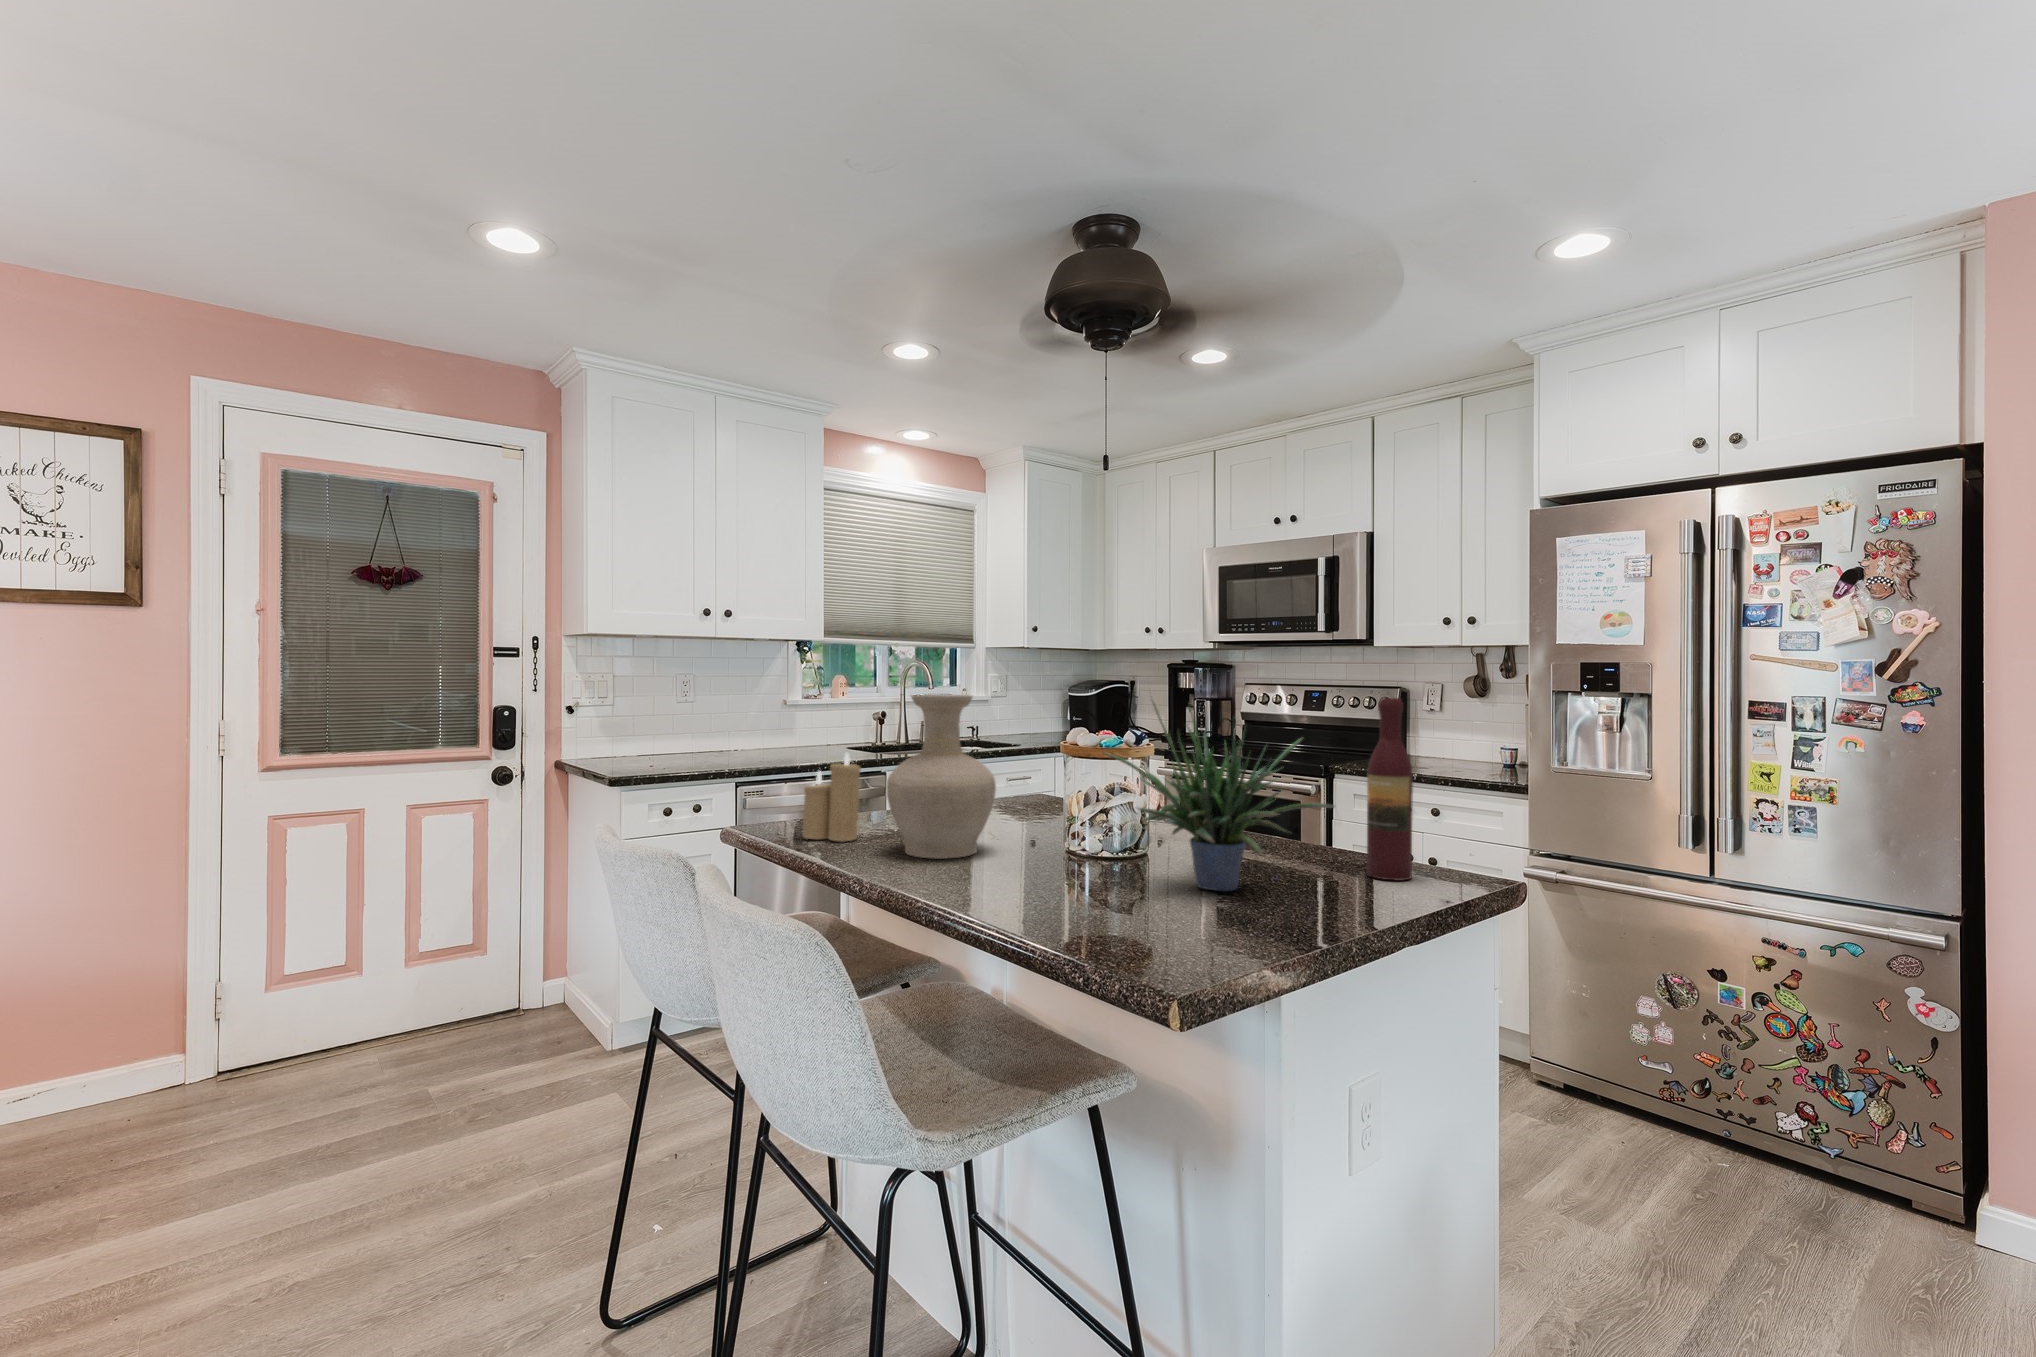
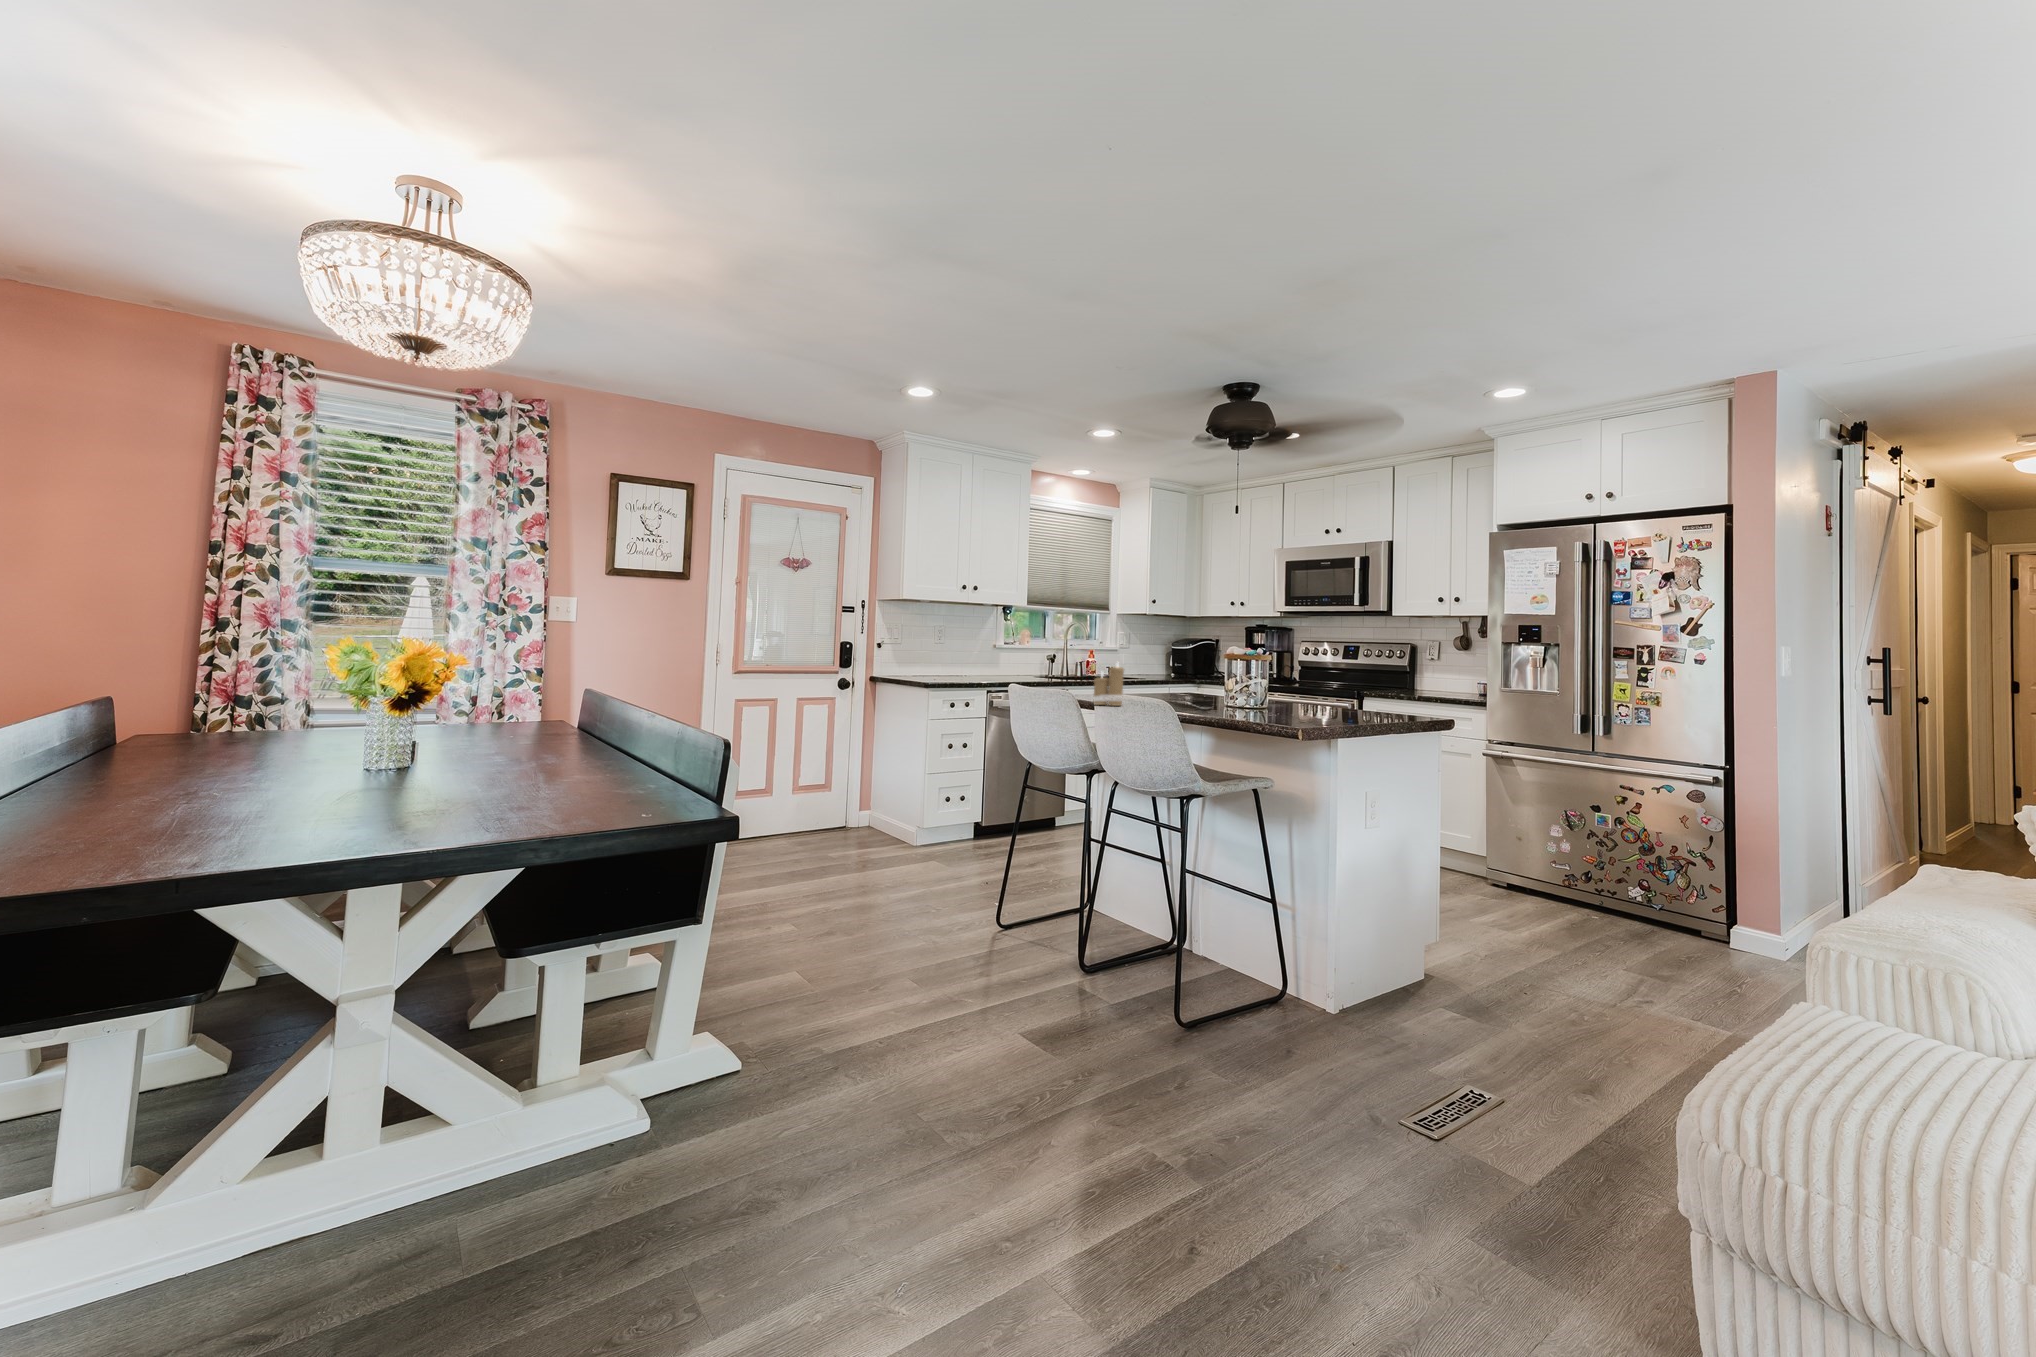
vase: present [887,695,996,858] -> none [1145,631,1200,711]
wine bottle: present [1367,698,1413,881] -> none [1389,634,1414,720]
potted plant: present [1105,703,1334,891] -> none [1265,627,1377,720]

